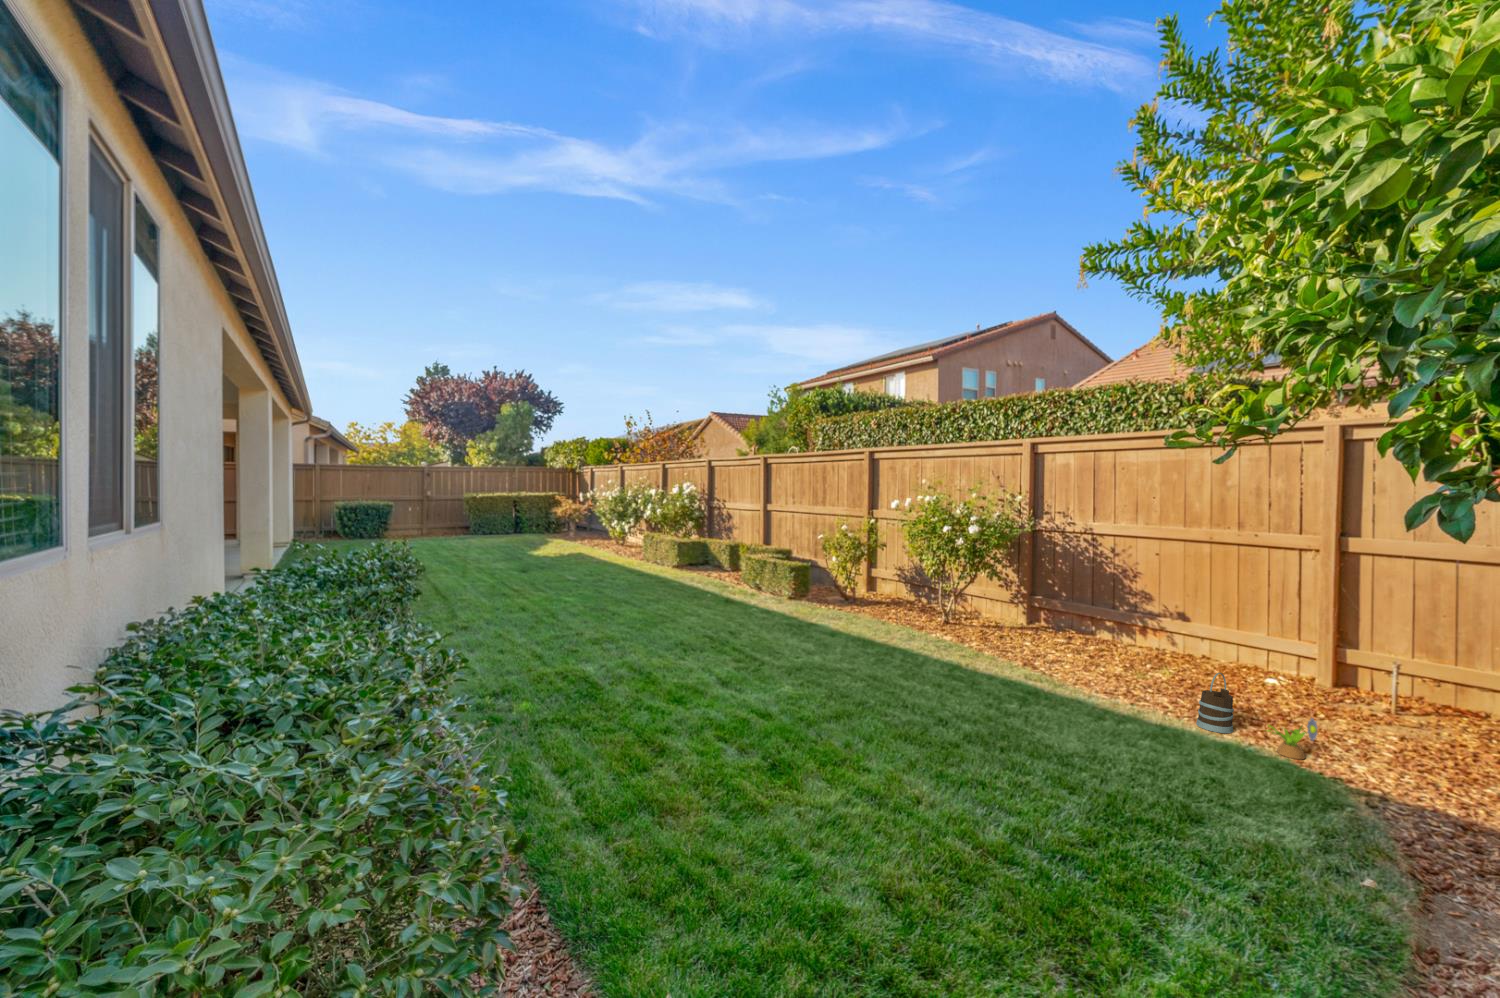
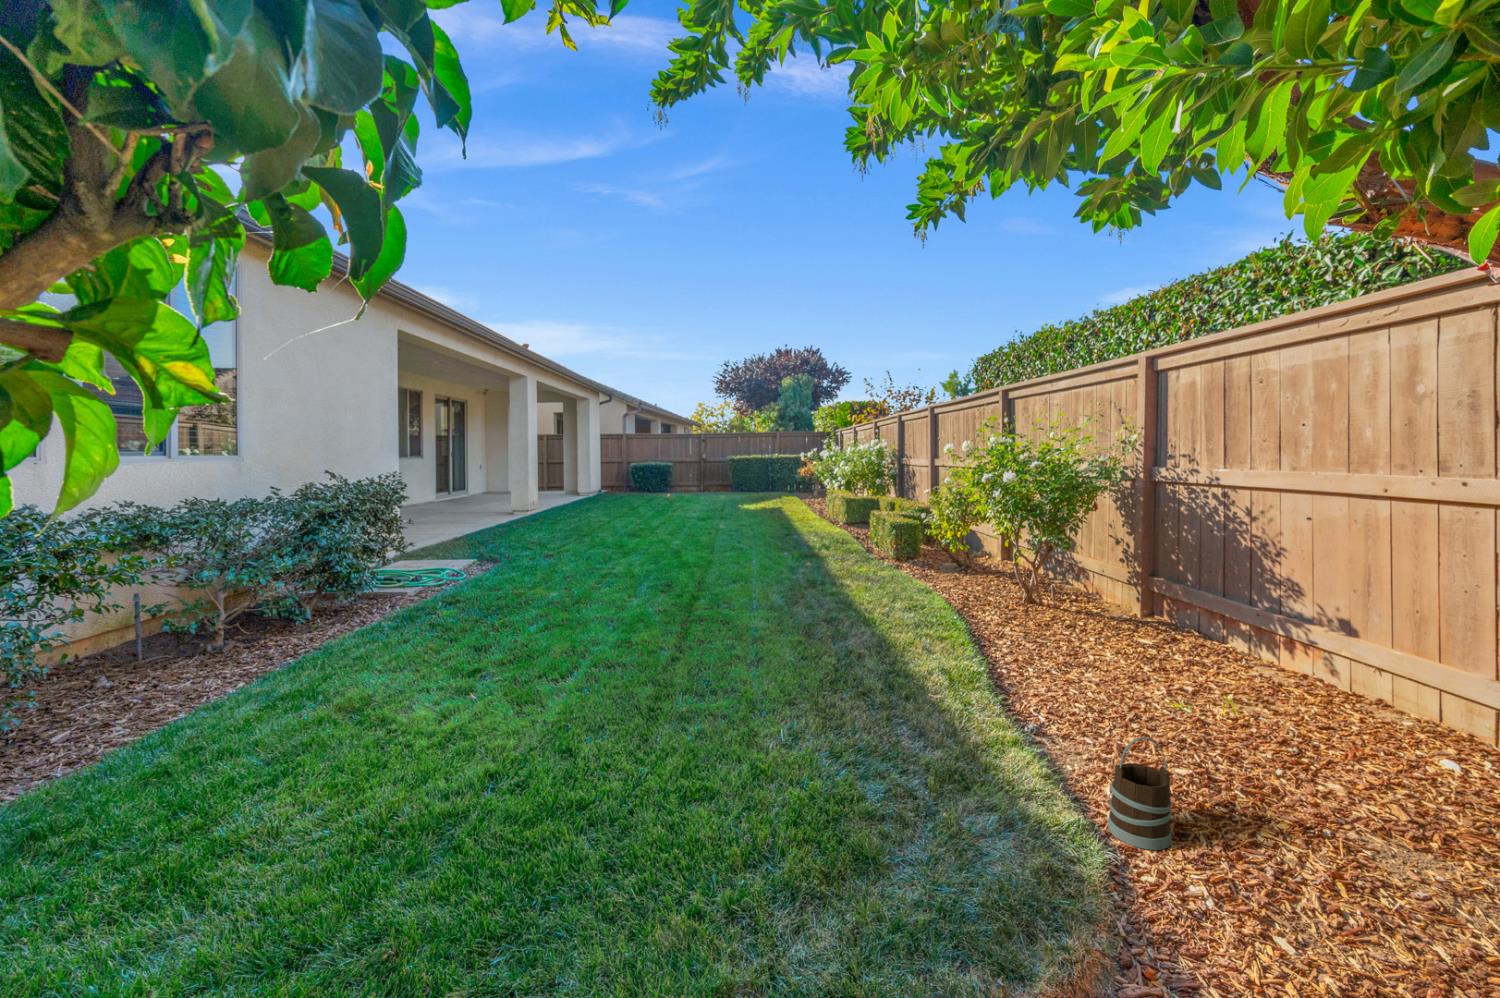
decorative plant: present [1267,718,1318,759] -> none [1159,854,1265,944]

